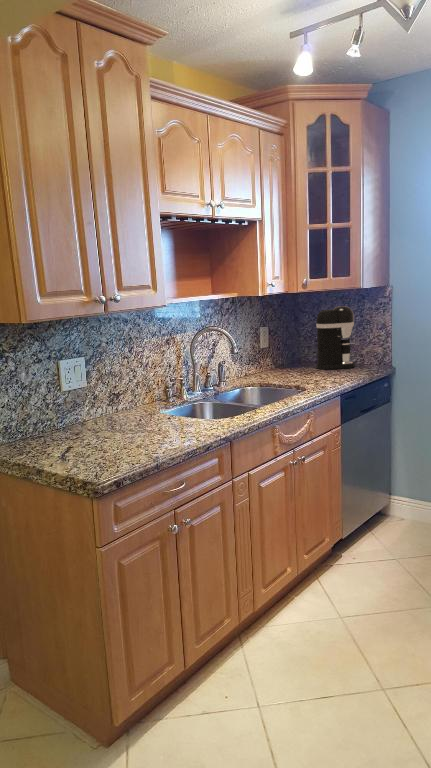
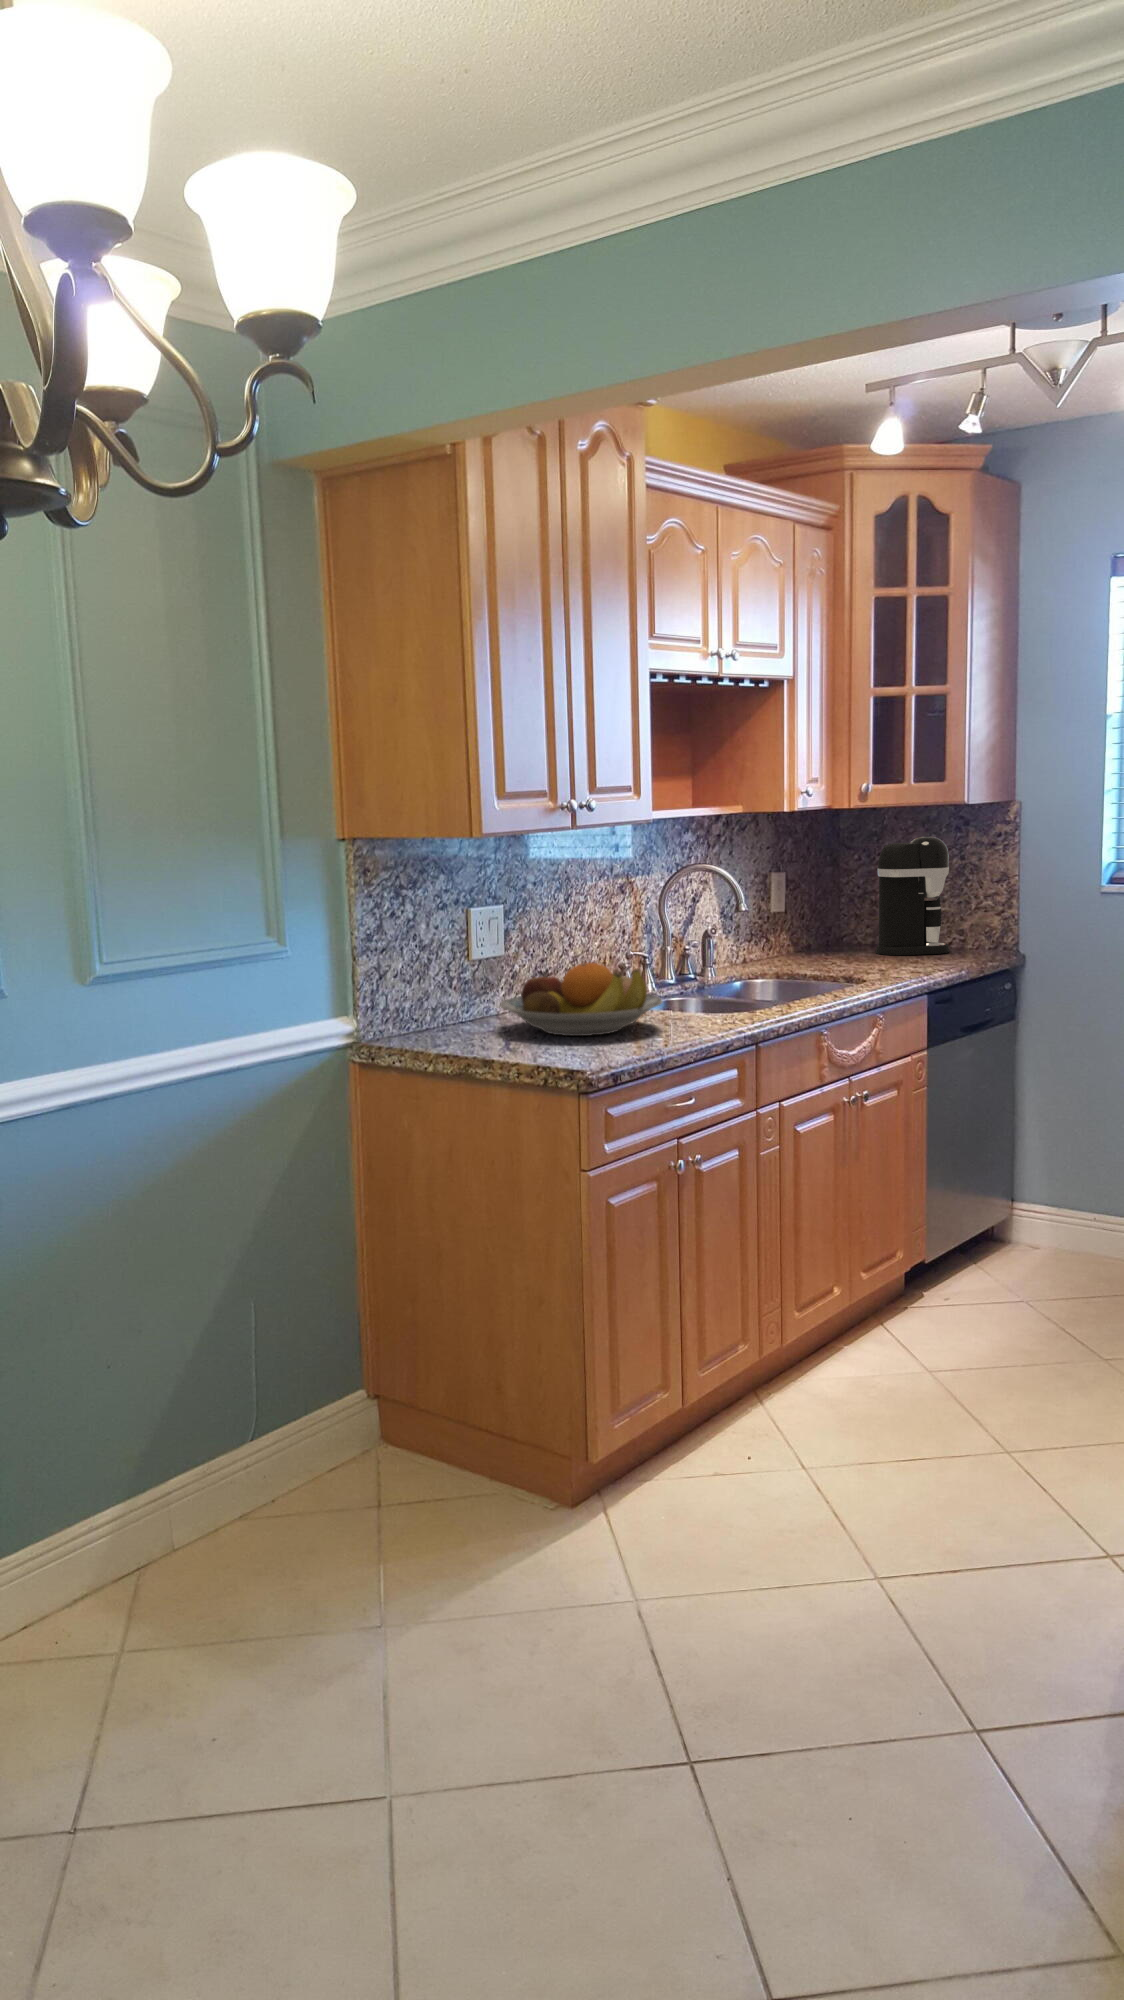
fruit bowl: none [69,397,170,444] -> present [501,963,663,1036]

